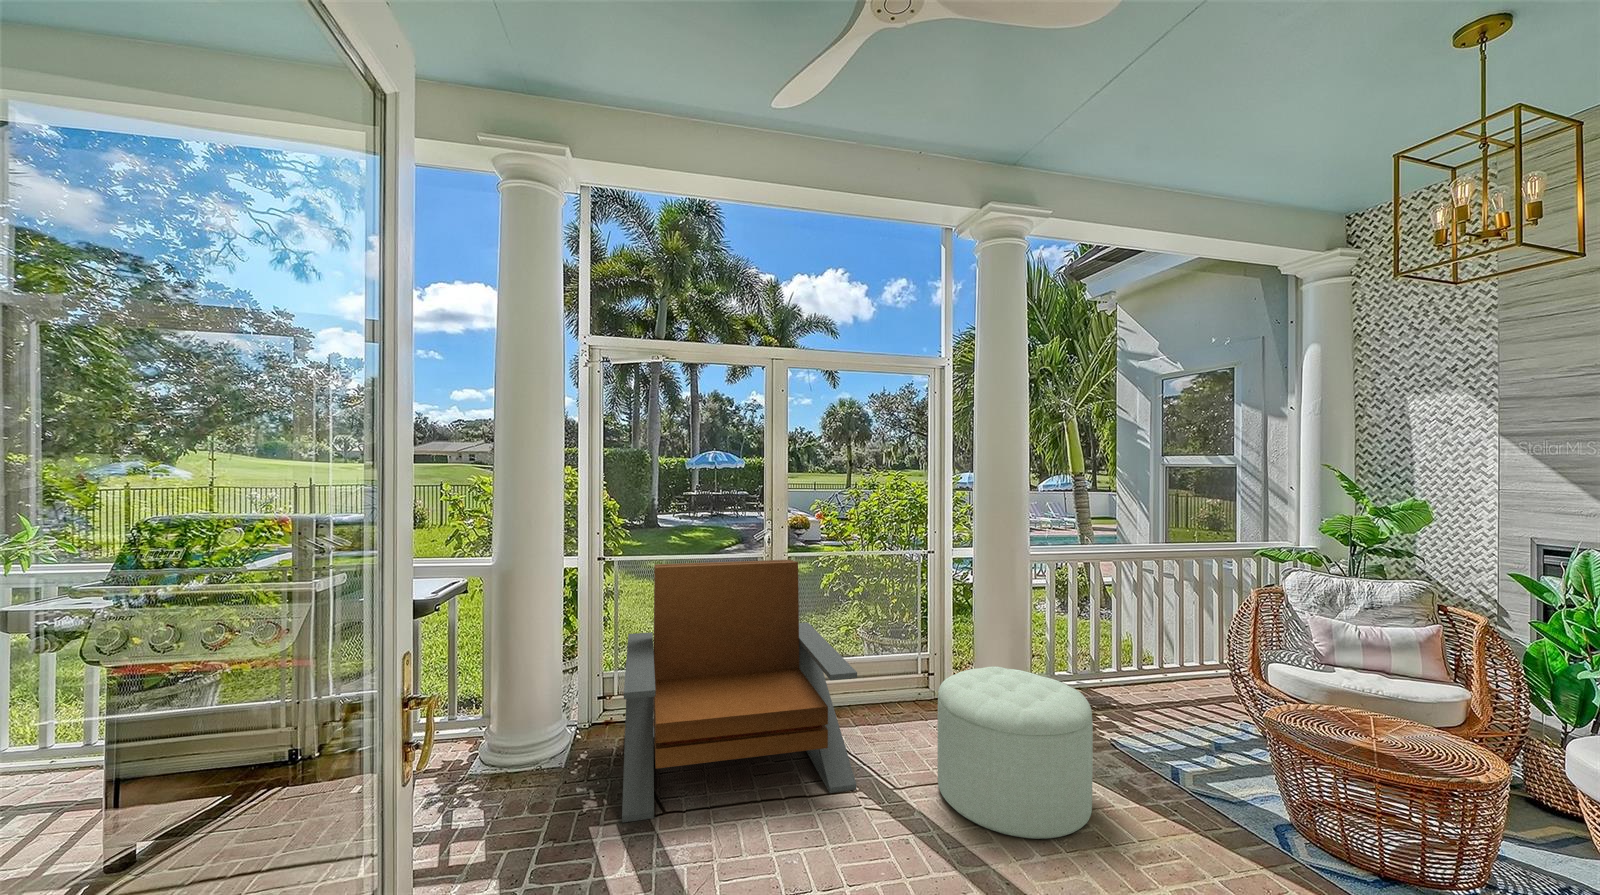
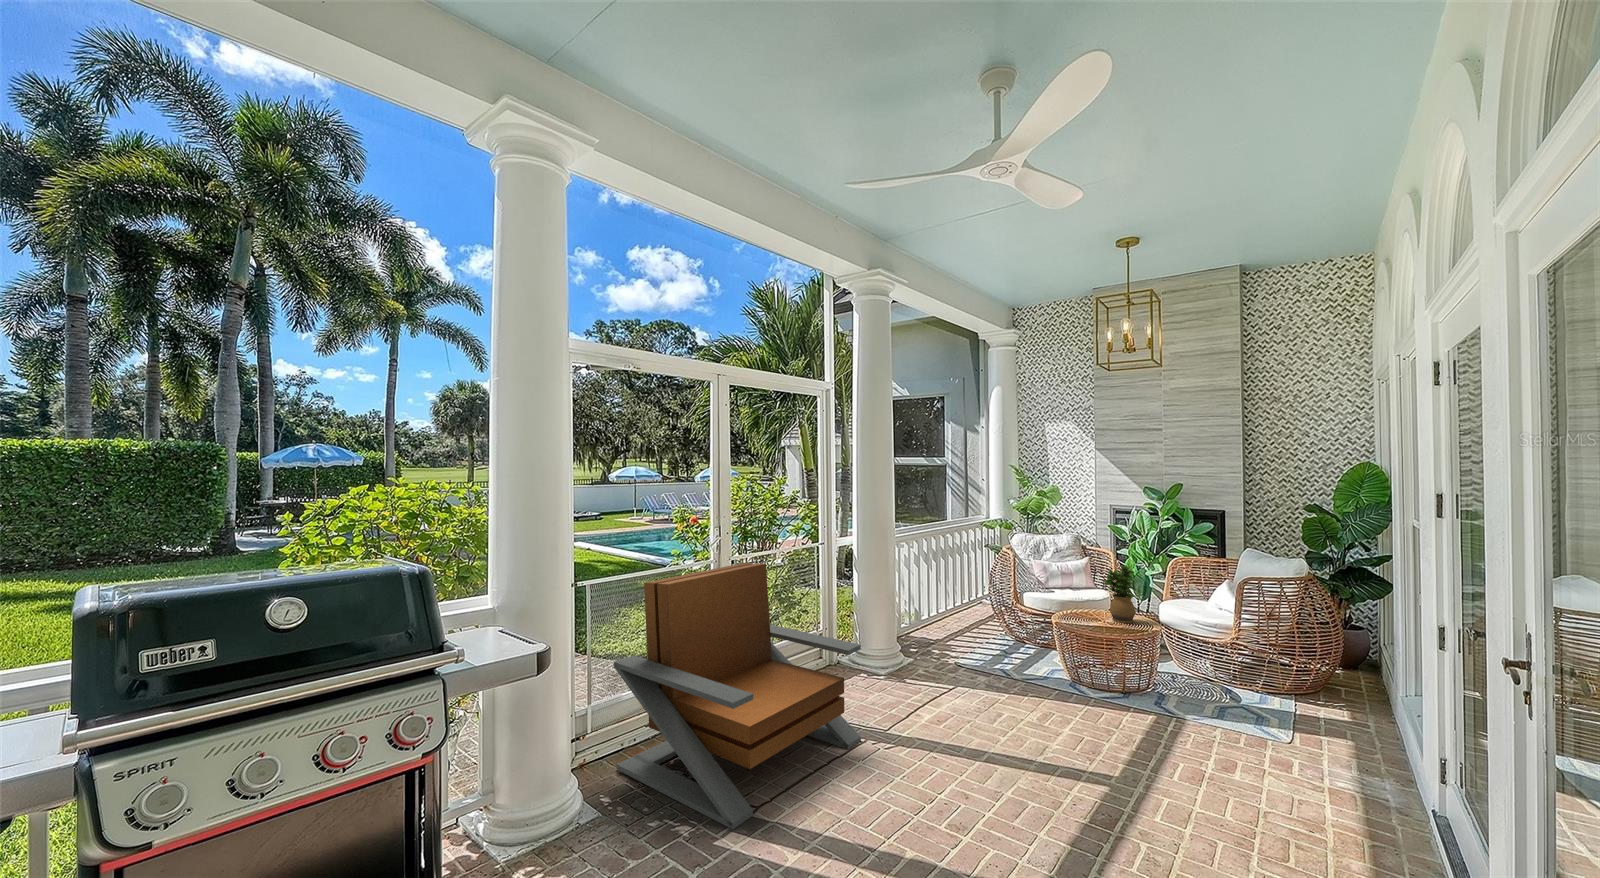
potted plant: none [1361,644,1435,756] -> present [1103,565,1136,623]
ottoman: present [938,666,1093,840] -> none [896,622,1003,733]

